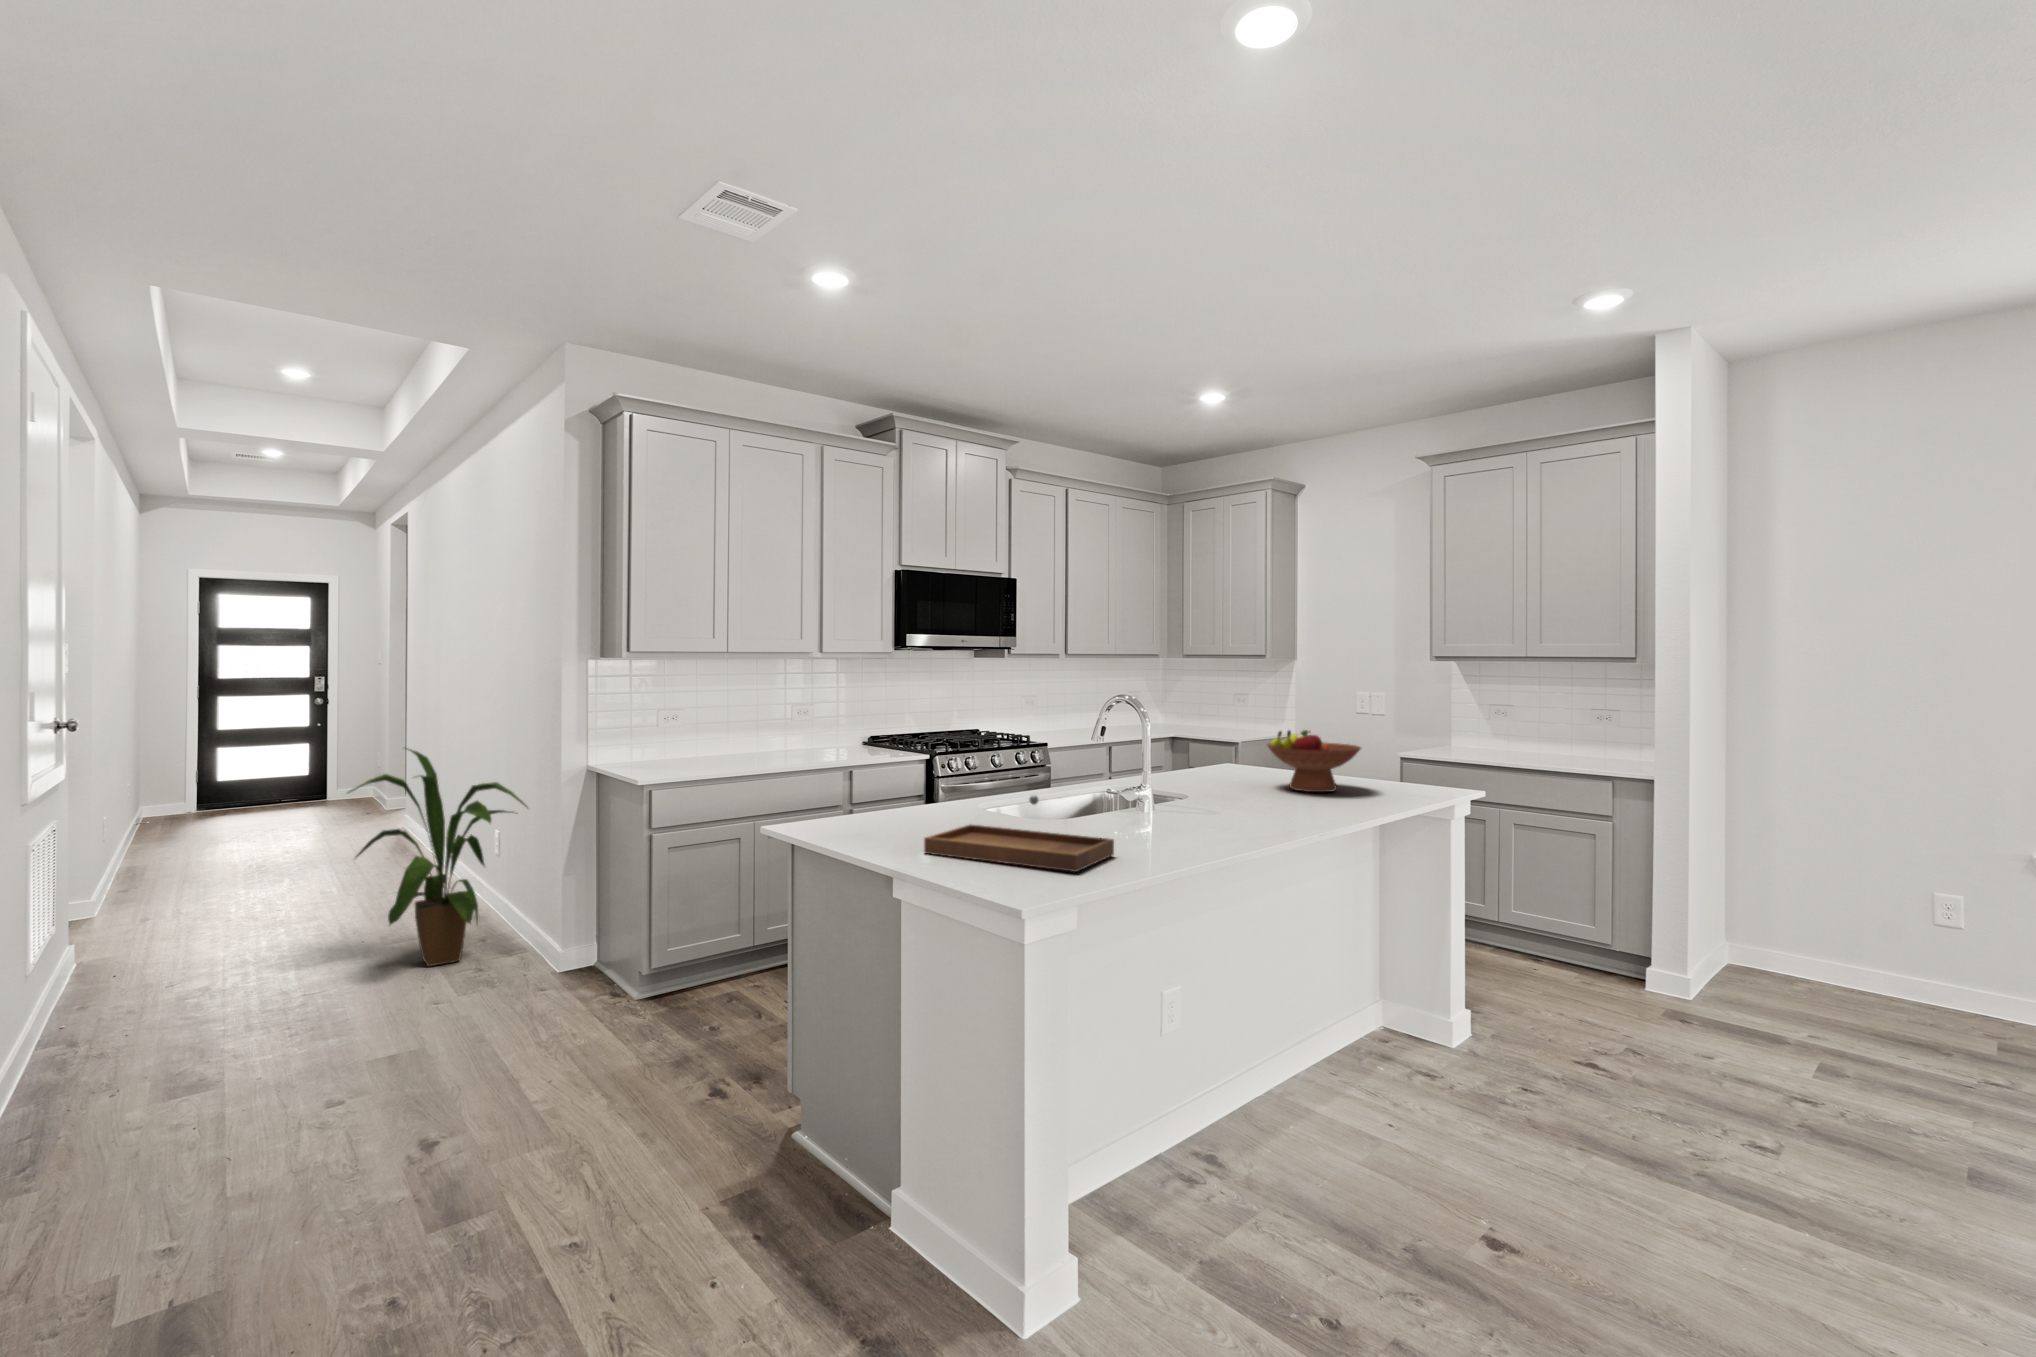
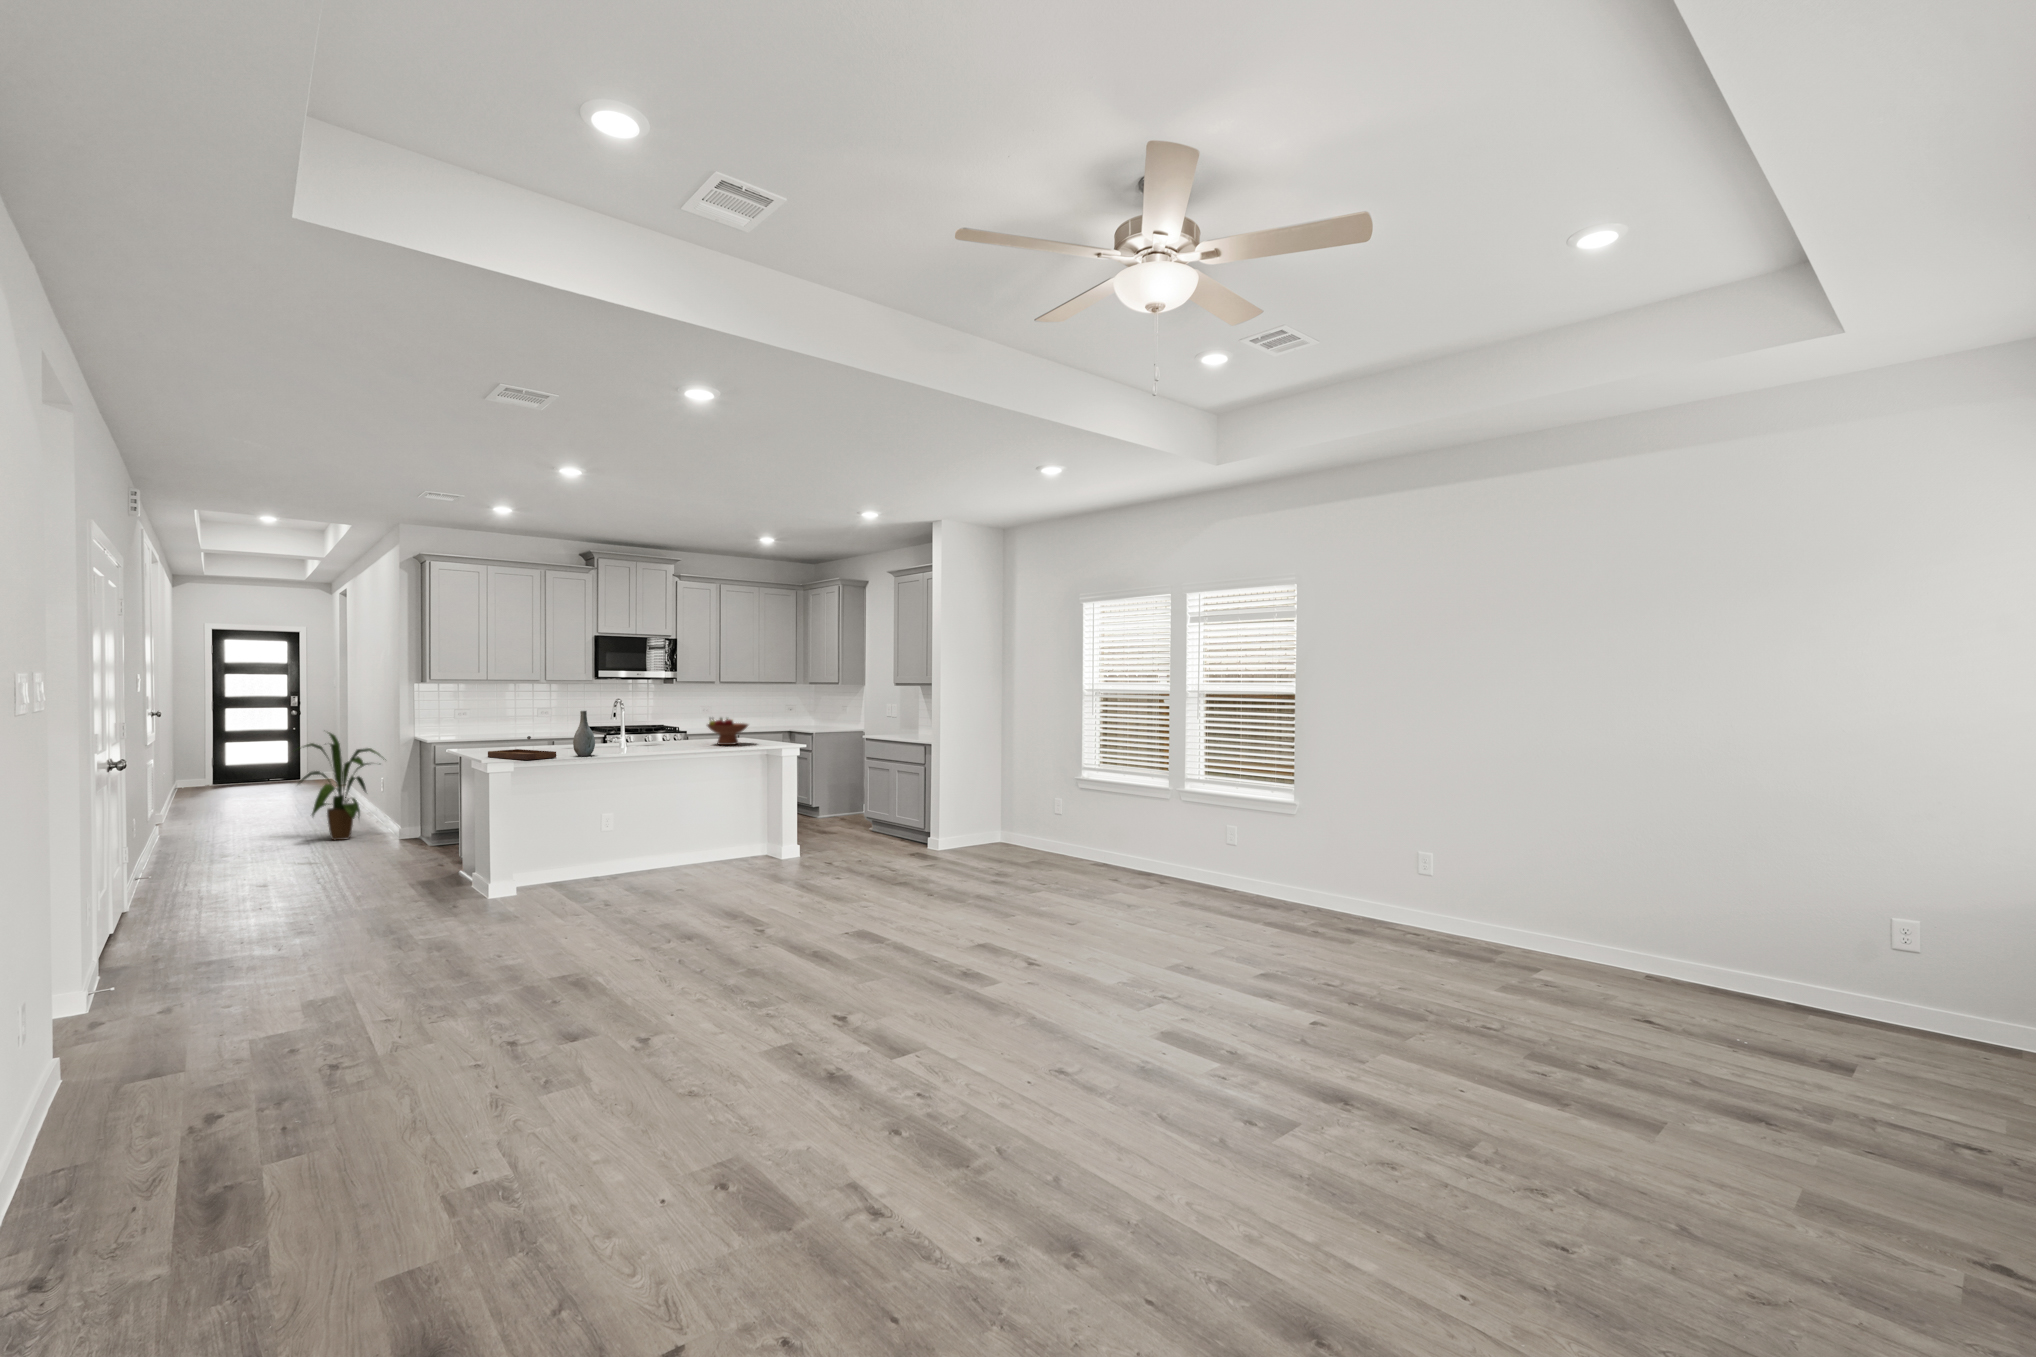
vase: none [1125,724,1177,845] -> present [573,711,595,756]

